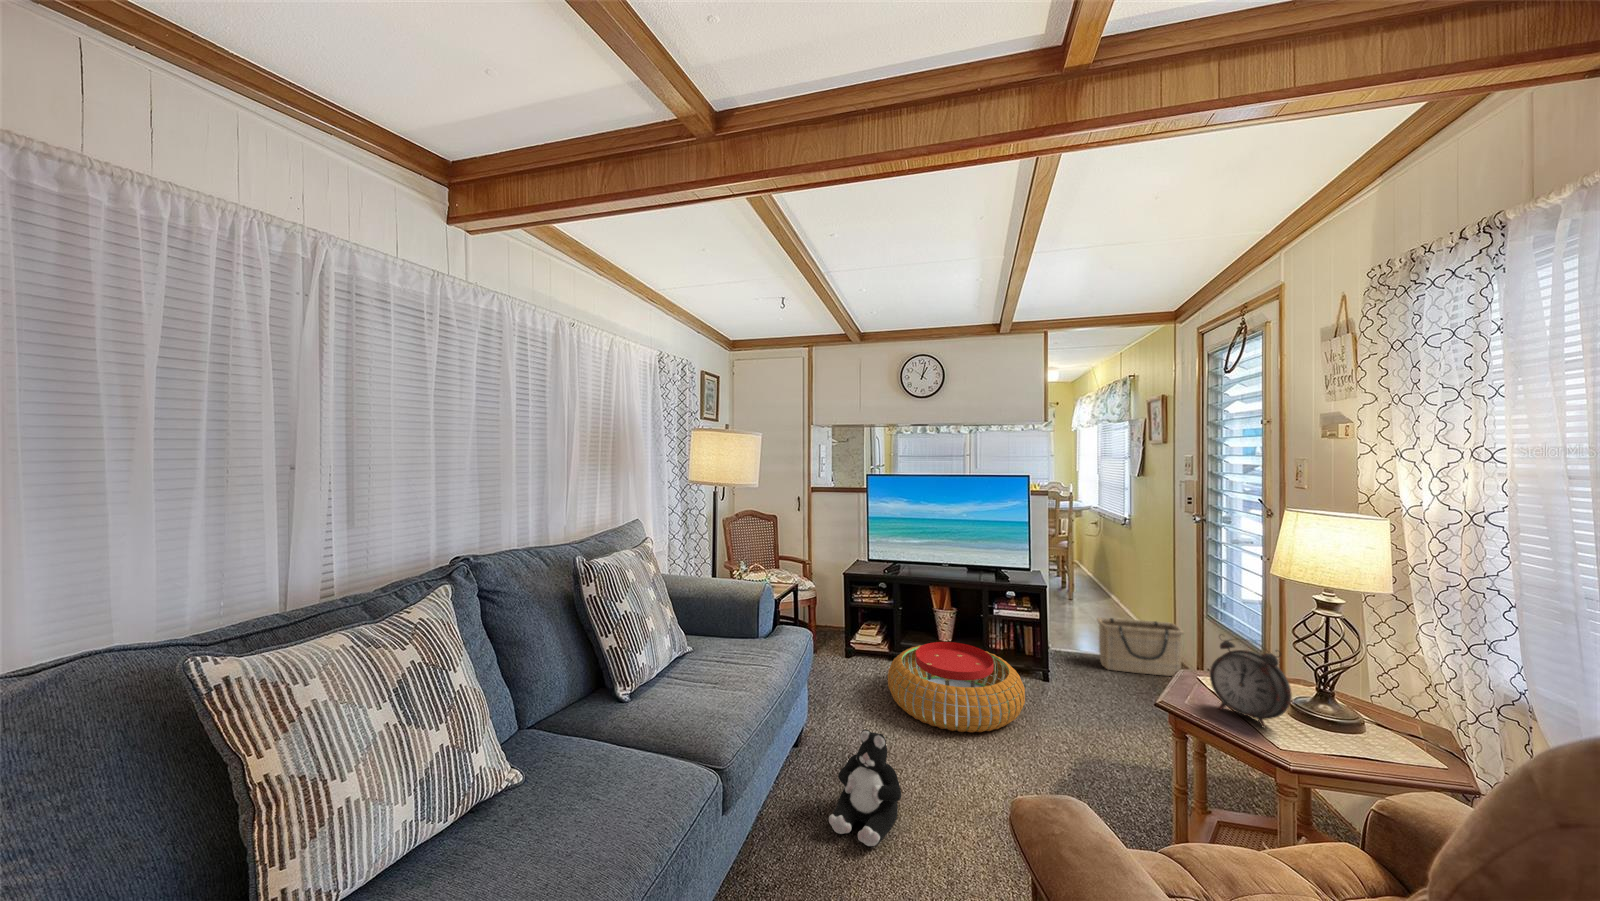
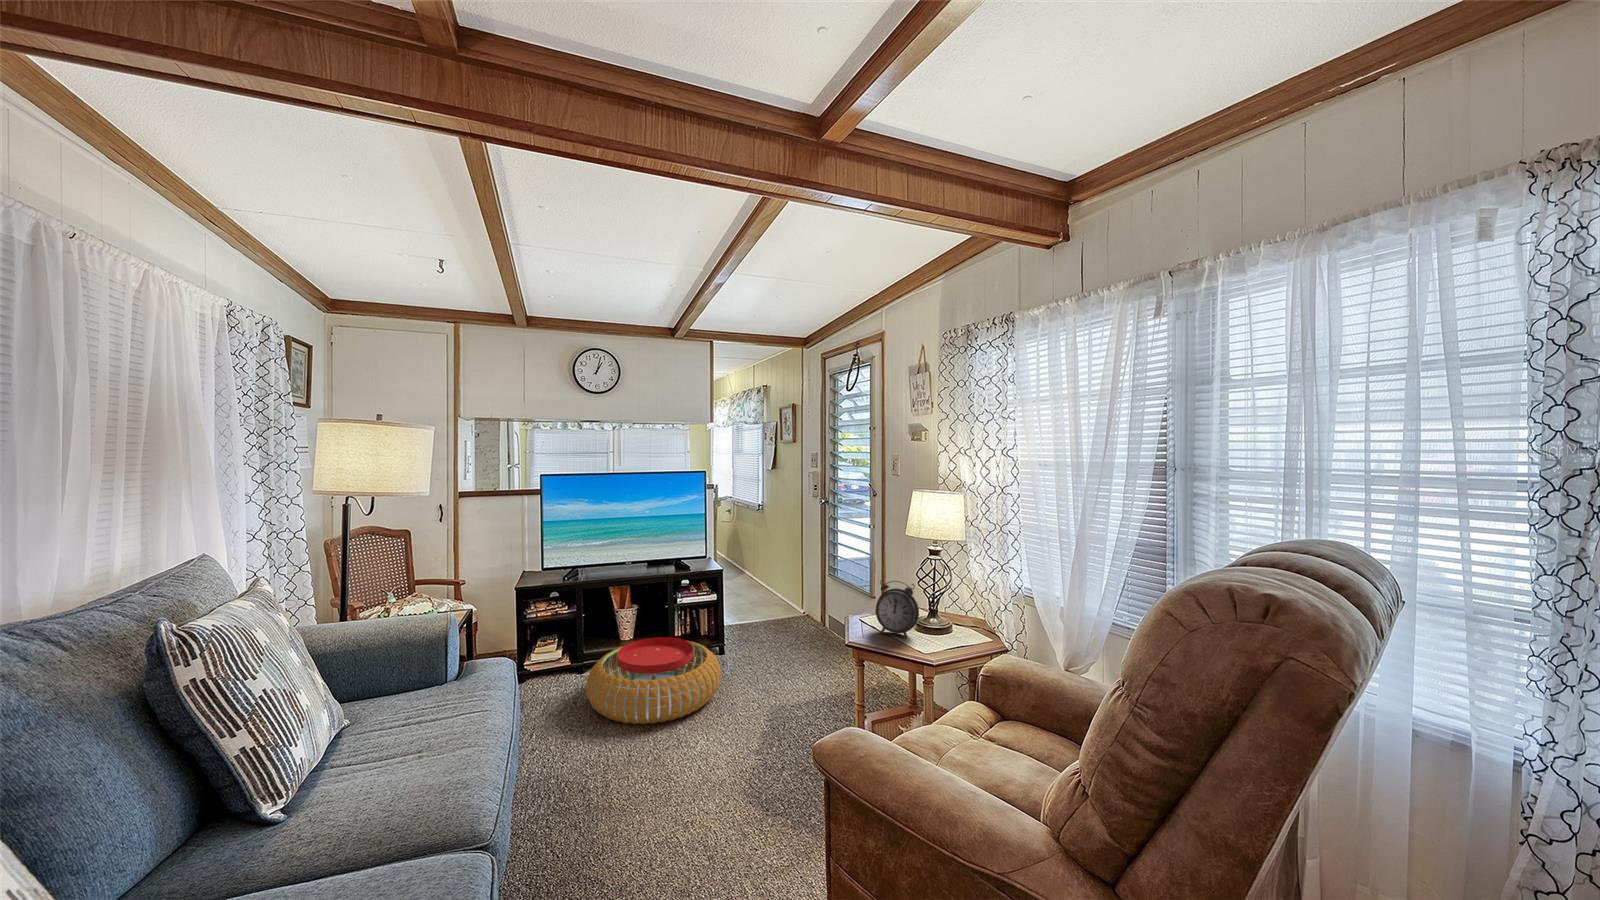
basket: present [1097,618,1184,677] -> none [756,585,815,633]
plush toy: present [829,729,901,846] -> none [580,741,653,861]

